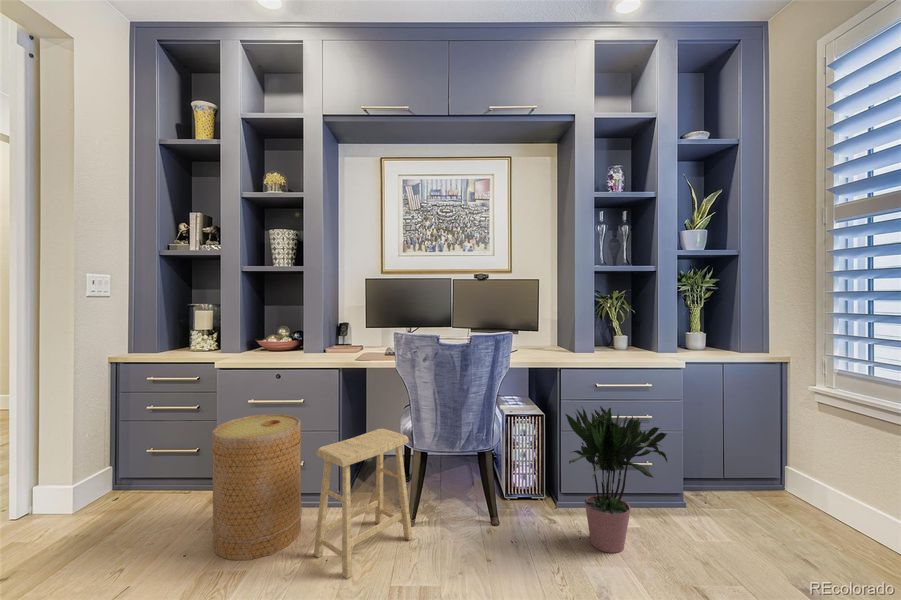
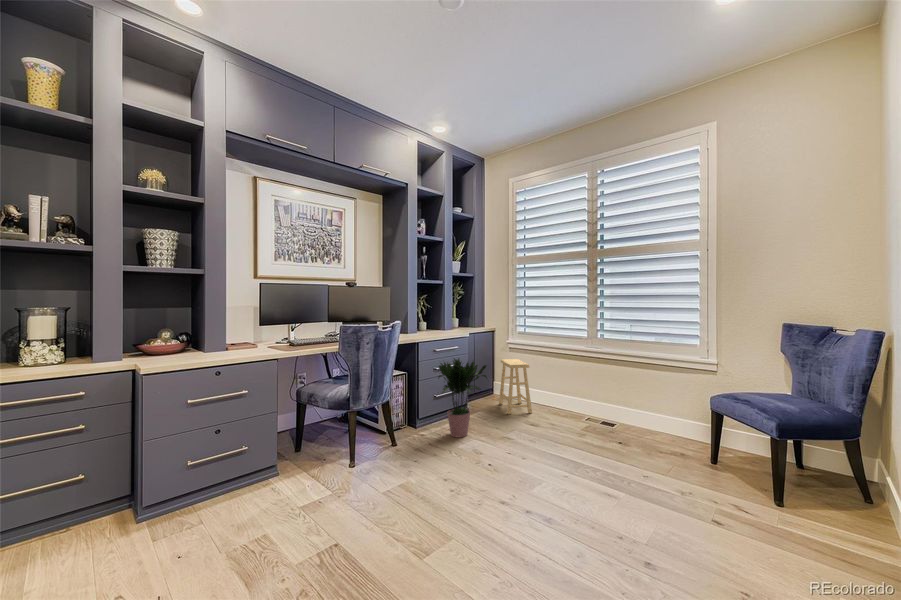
basket: present [211,414,302,560] -> none [186,404,276,542]
footstool: present [314,429,412,579] -> present [499,359,532,414]

